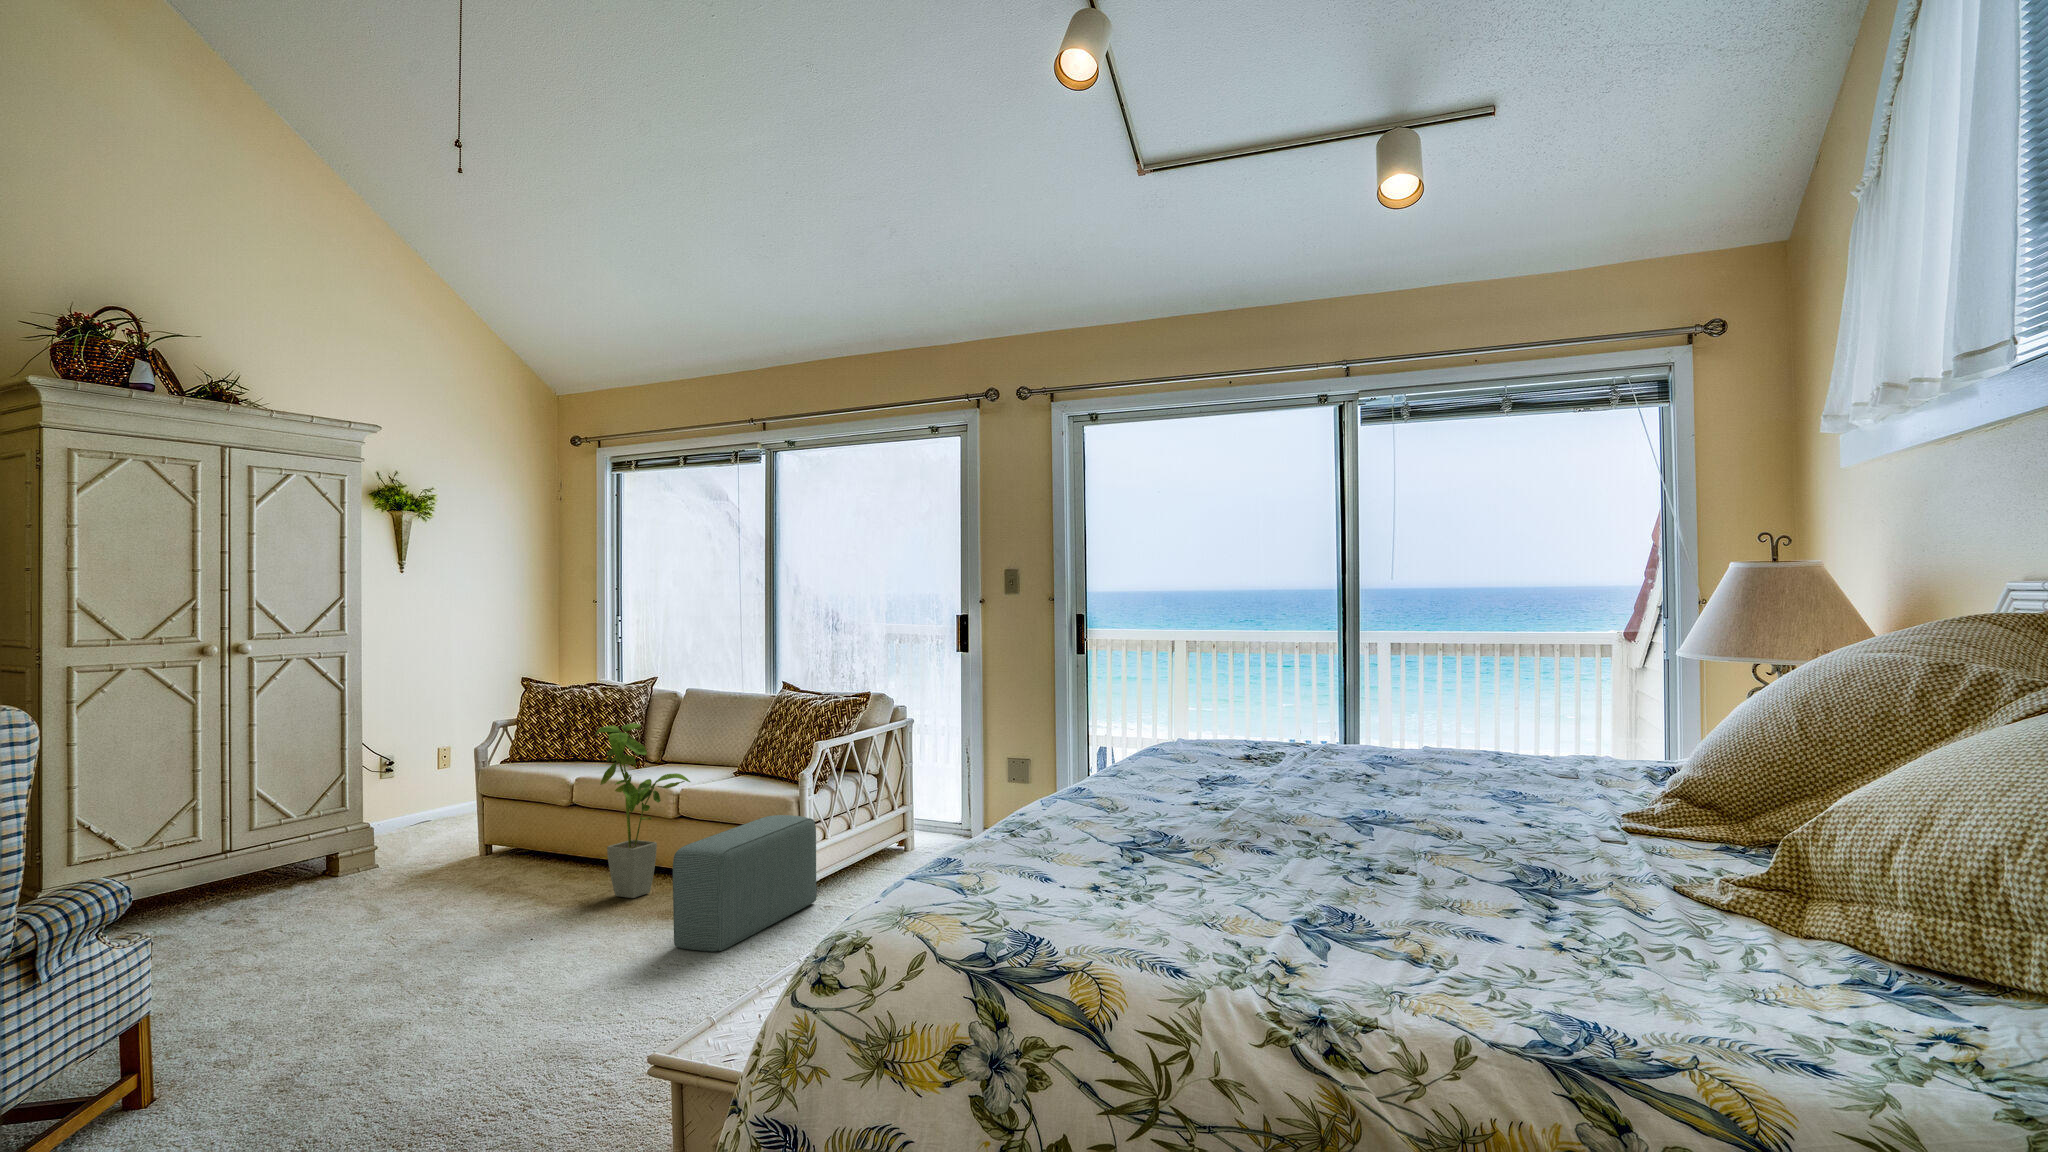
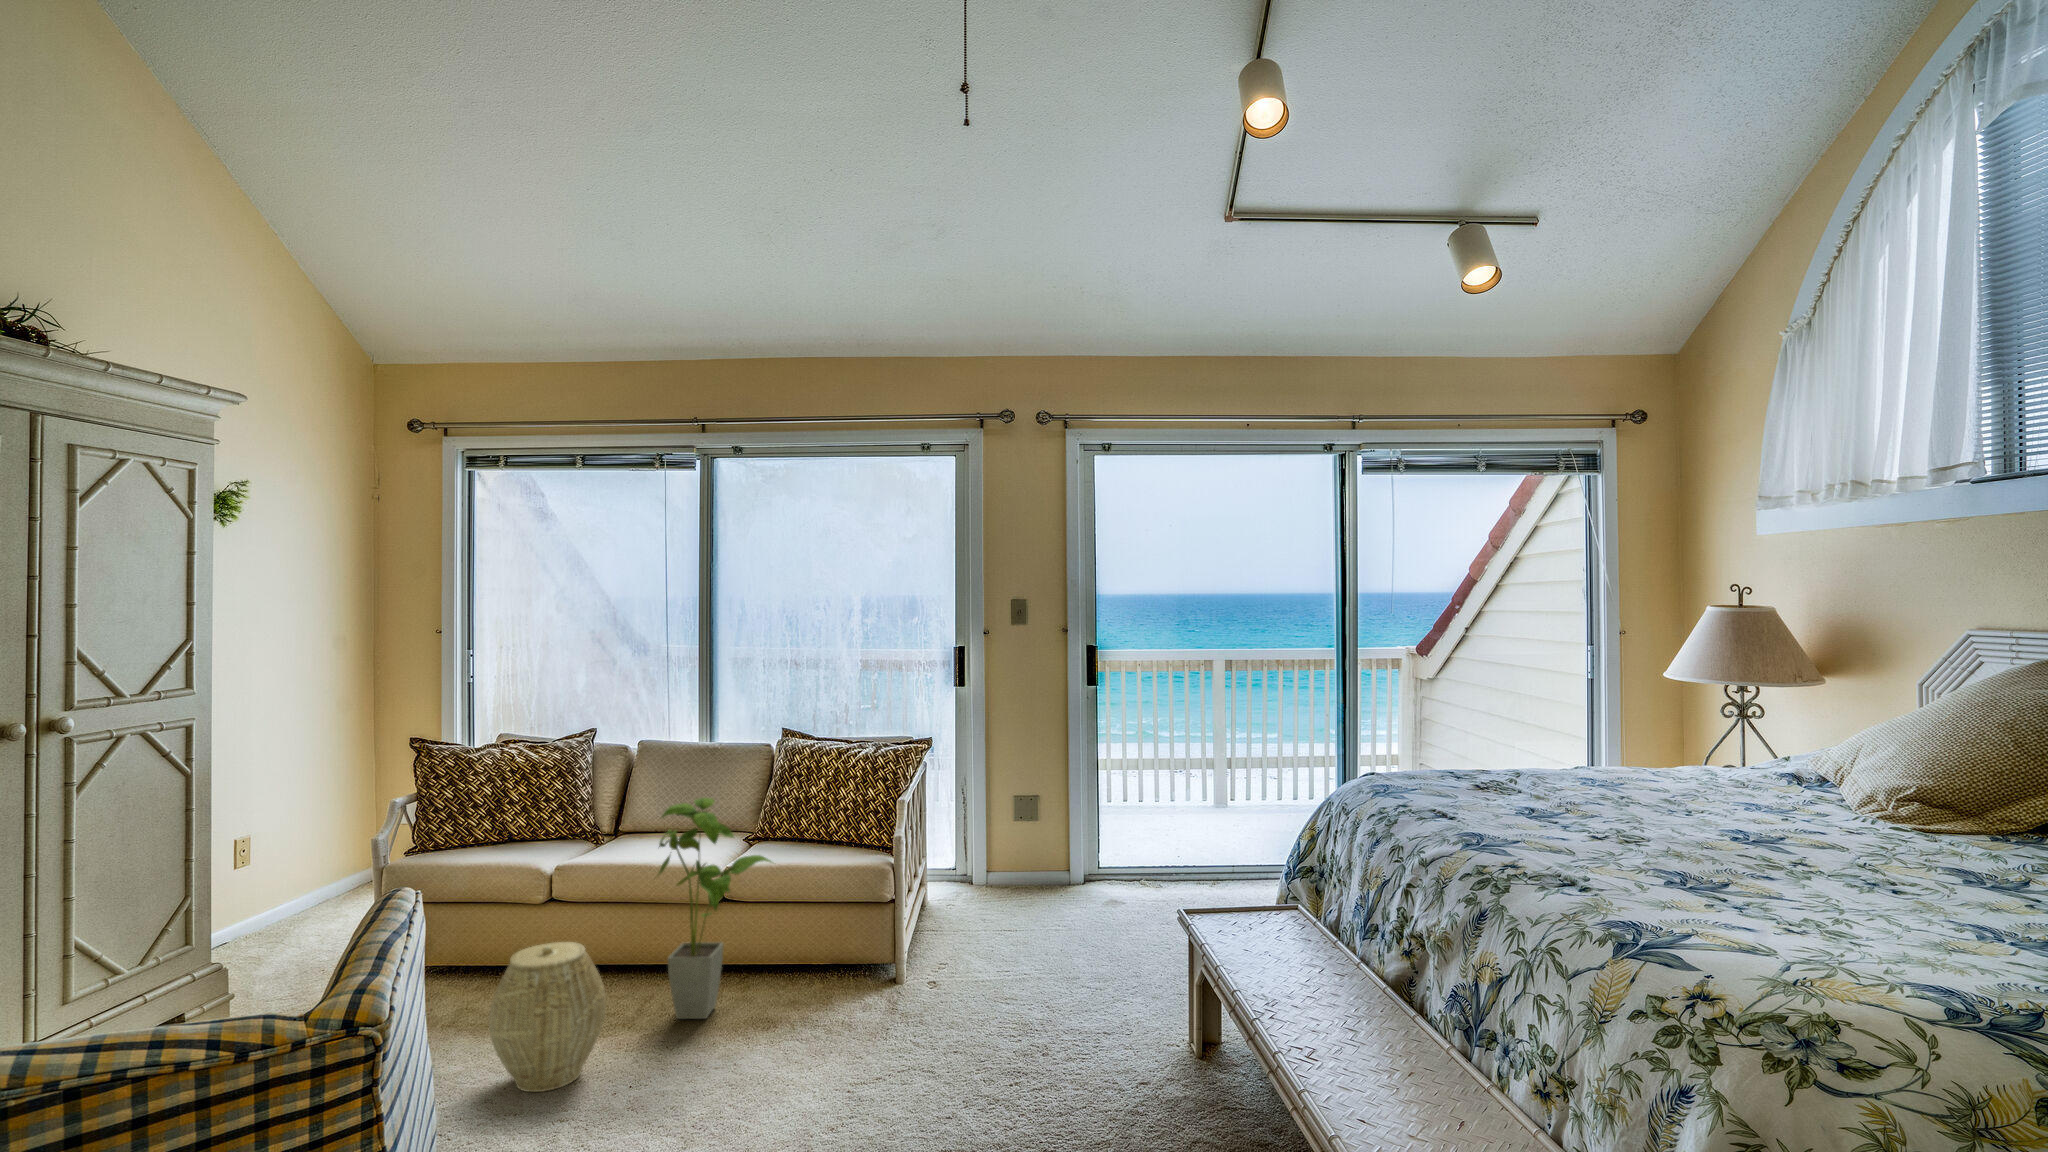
pouf: present [673,815,817,952] -> none [874,893,949,1085]
woven basket: none [453,818,539,921] -> present [489,942,606,1092]

